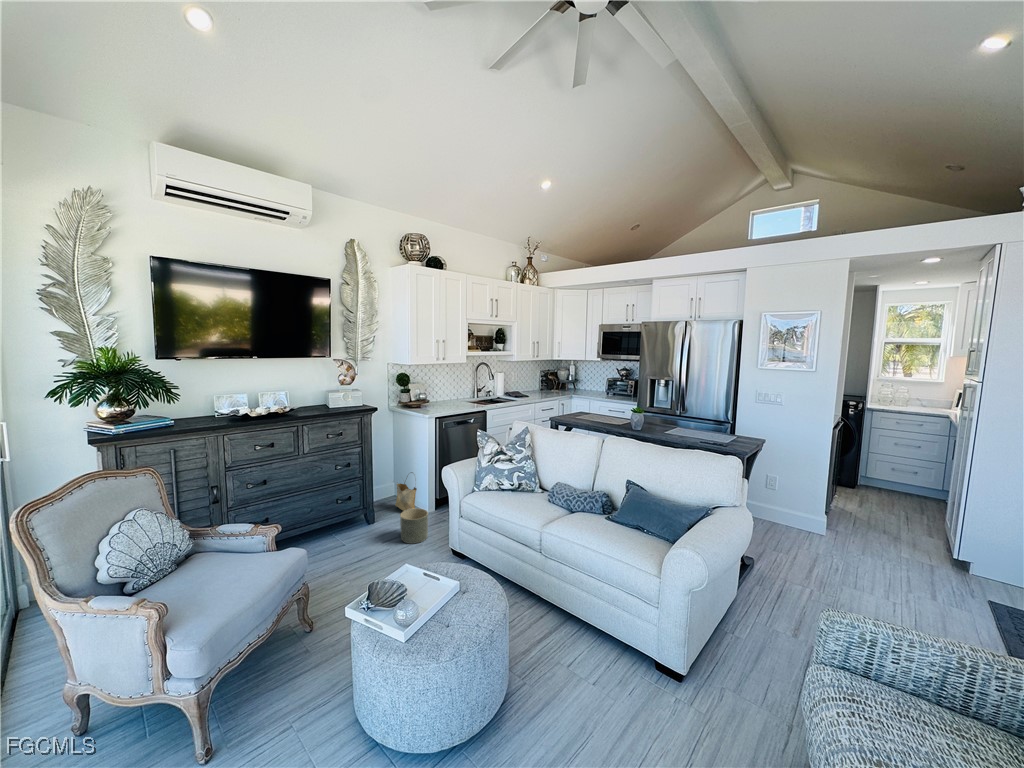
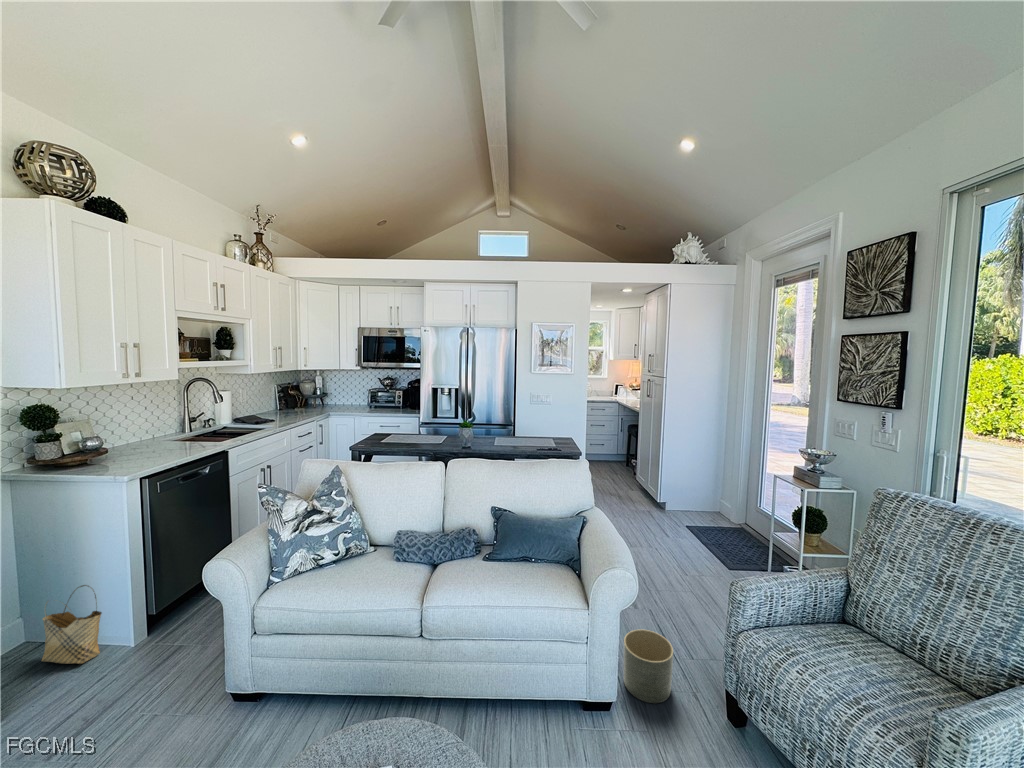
planter: present [400,508,428,544] -> present [624,629,673,703]

